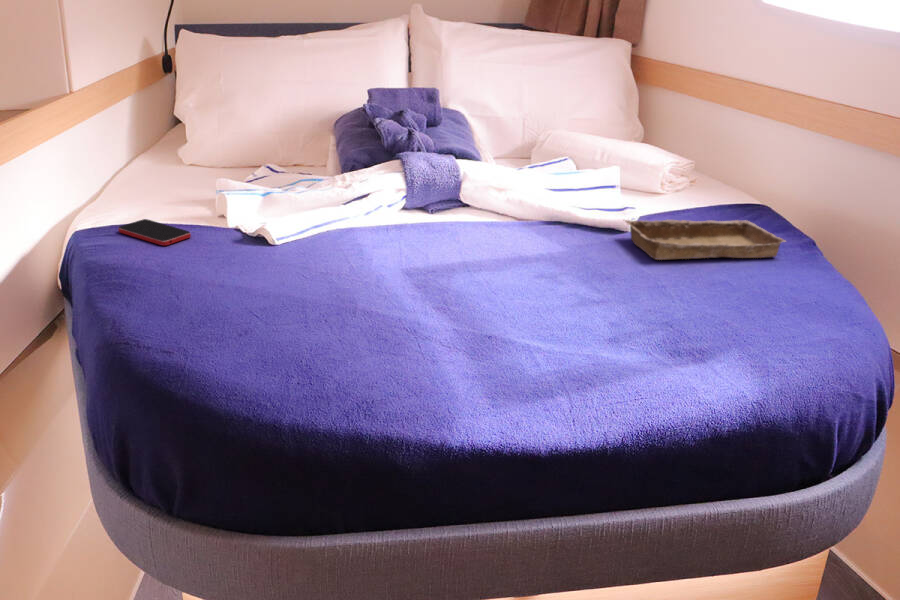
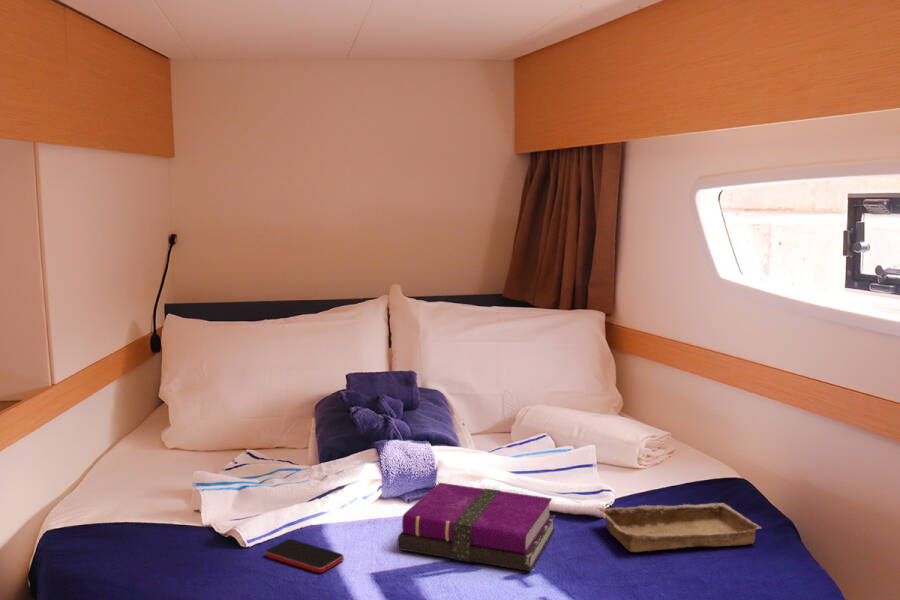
notebook: none [425,192,581,272] -> present [397,483,555,571]
smartphone: present [118,219,191,246] -> present [266,539,344,573]

